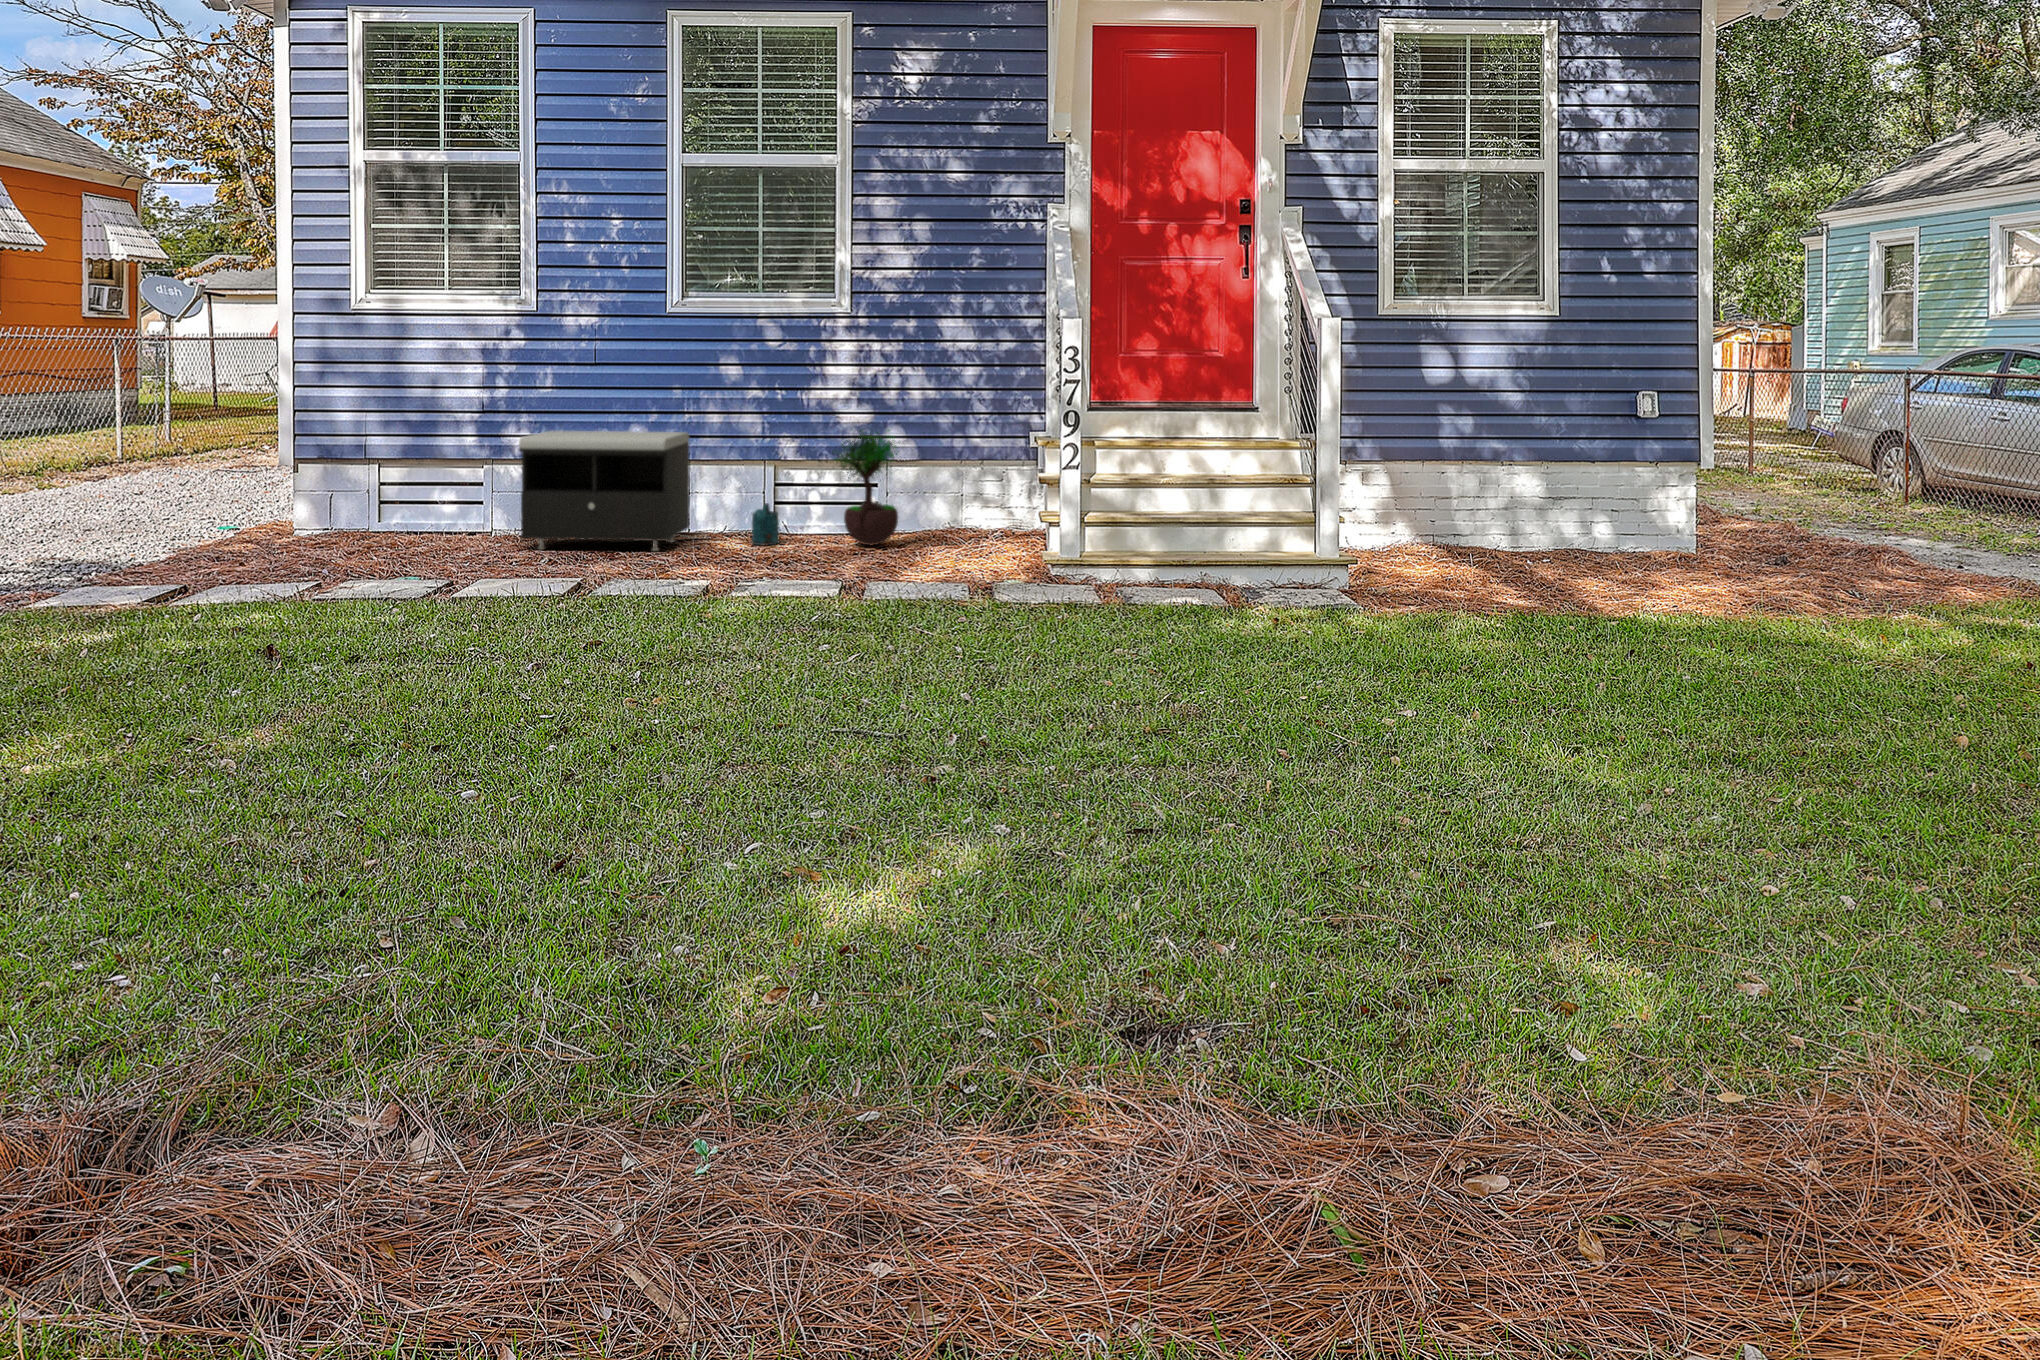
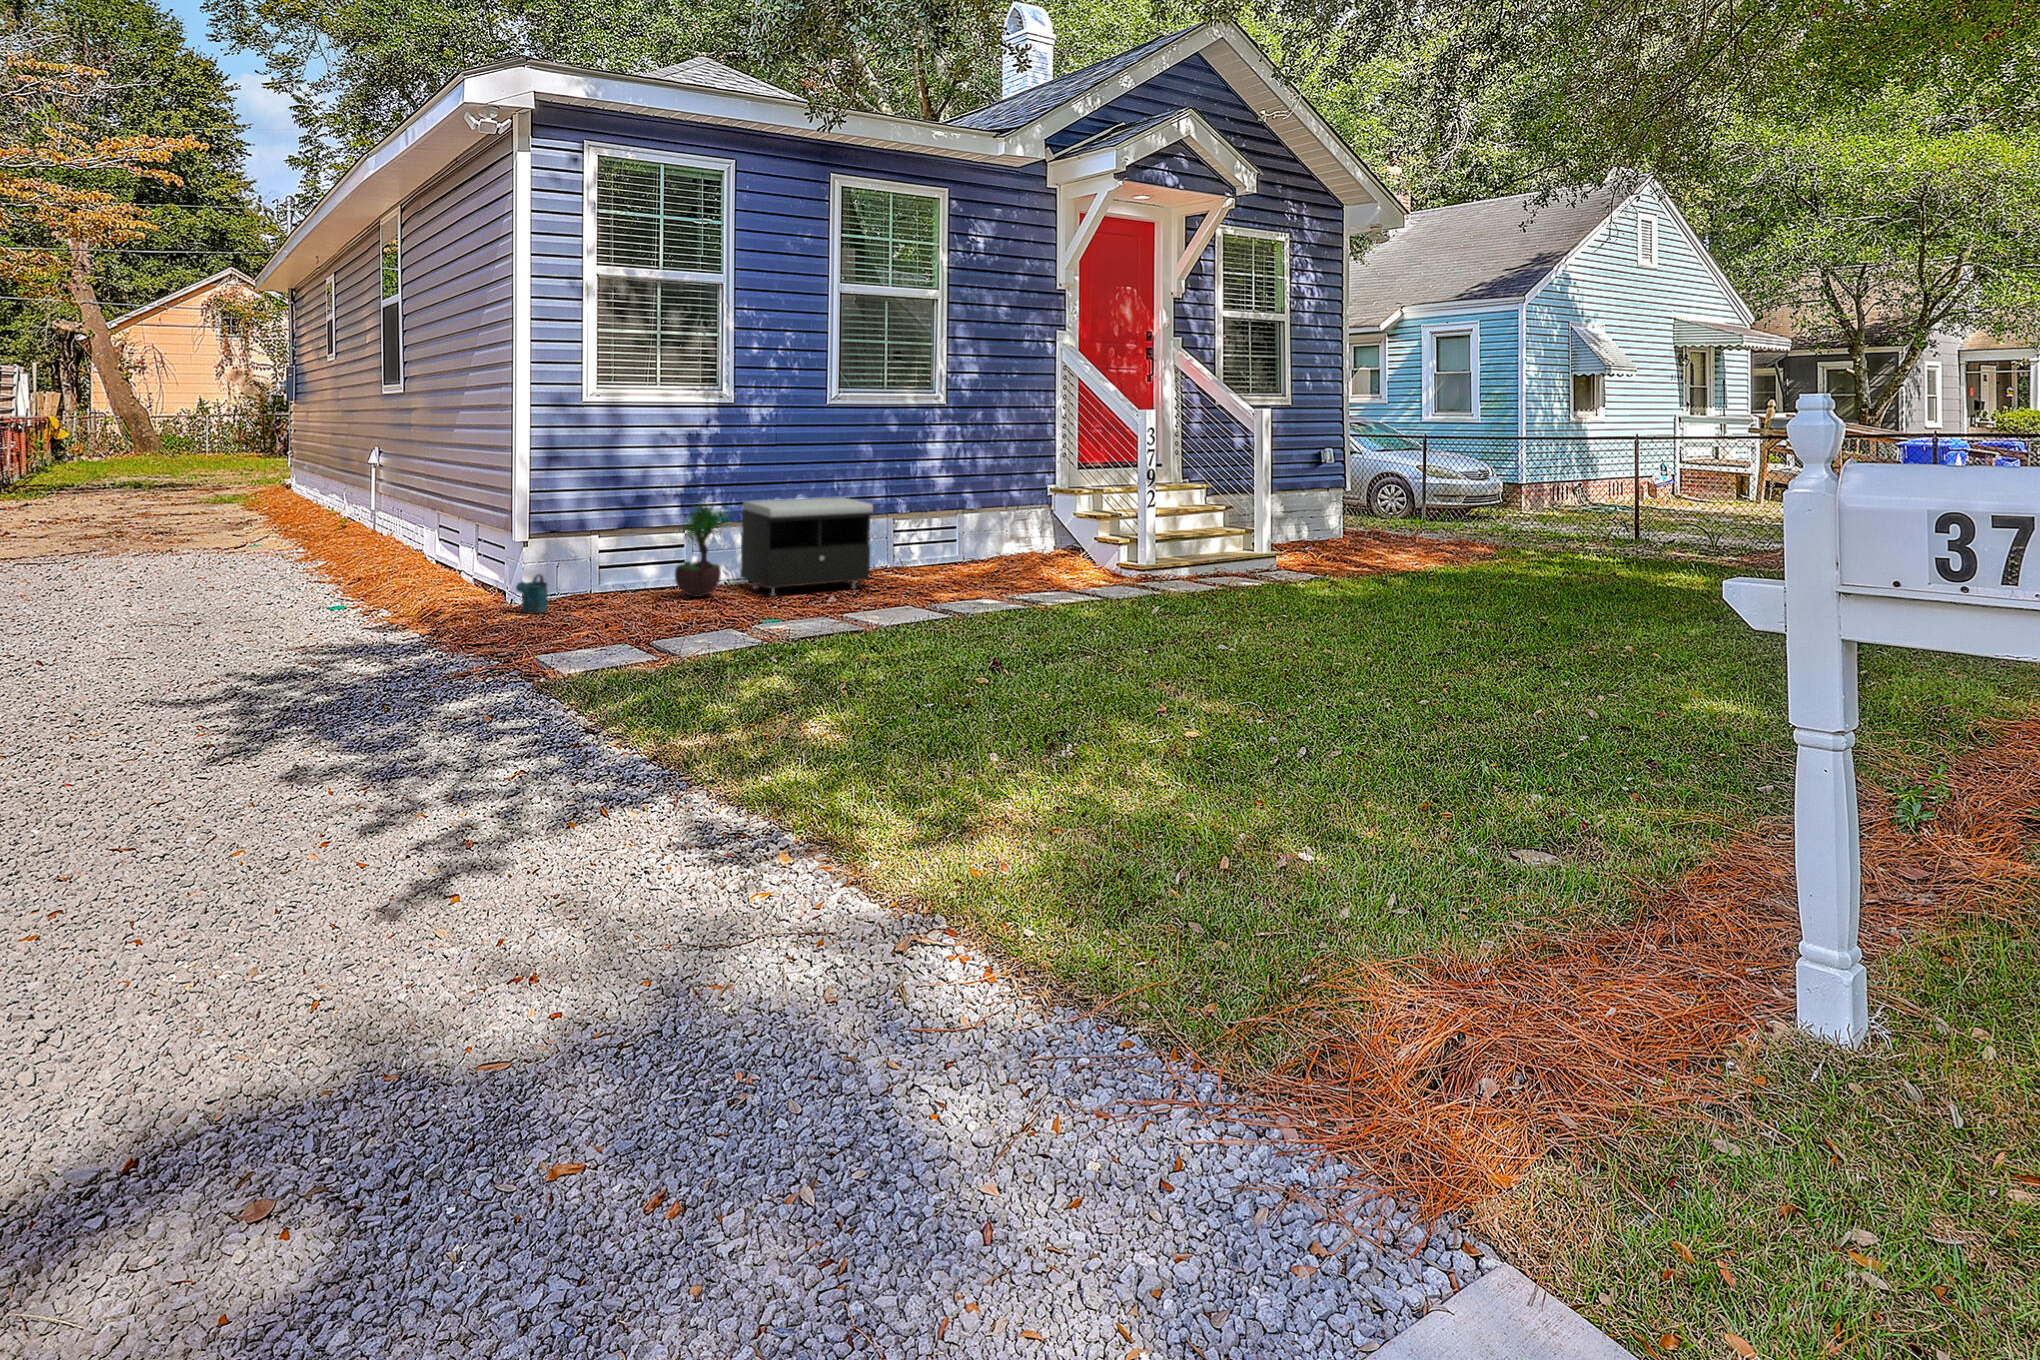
potted tree: present [832,428,899,545] -> present [673,501,732,597]
watering can: present [752,503,779,546] -> present [516,575,548,614]

